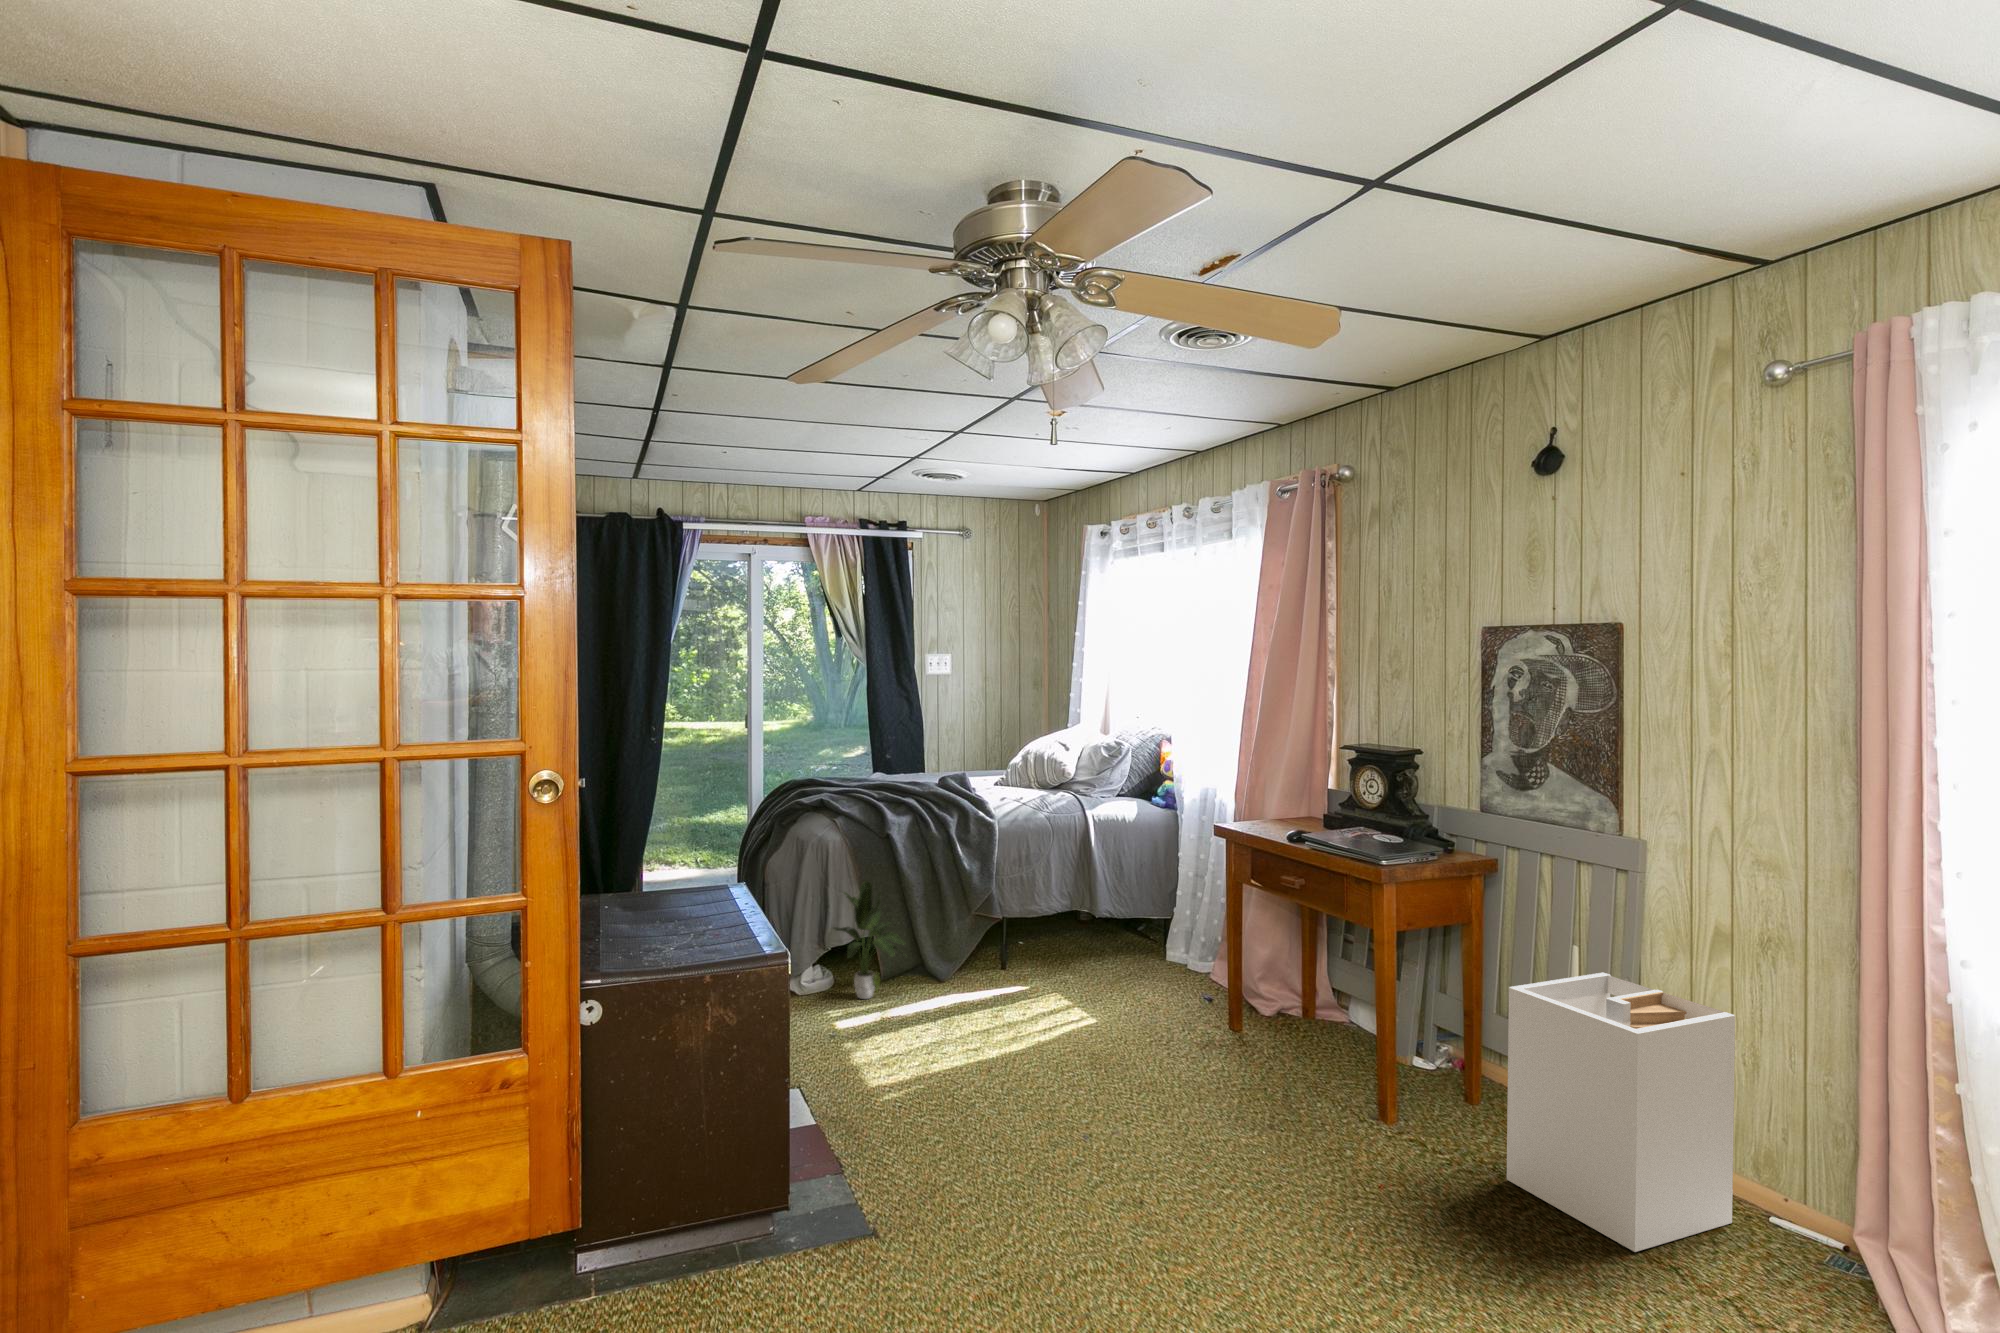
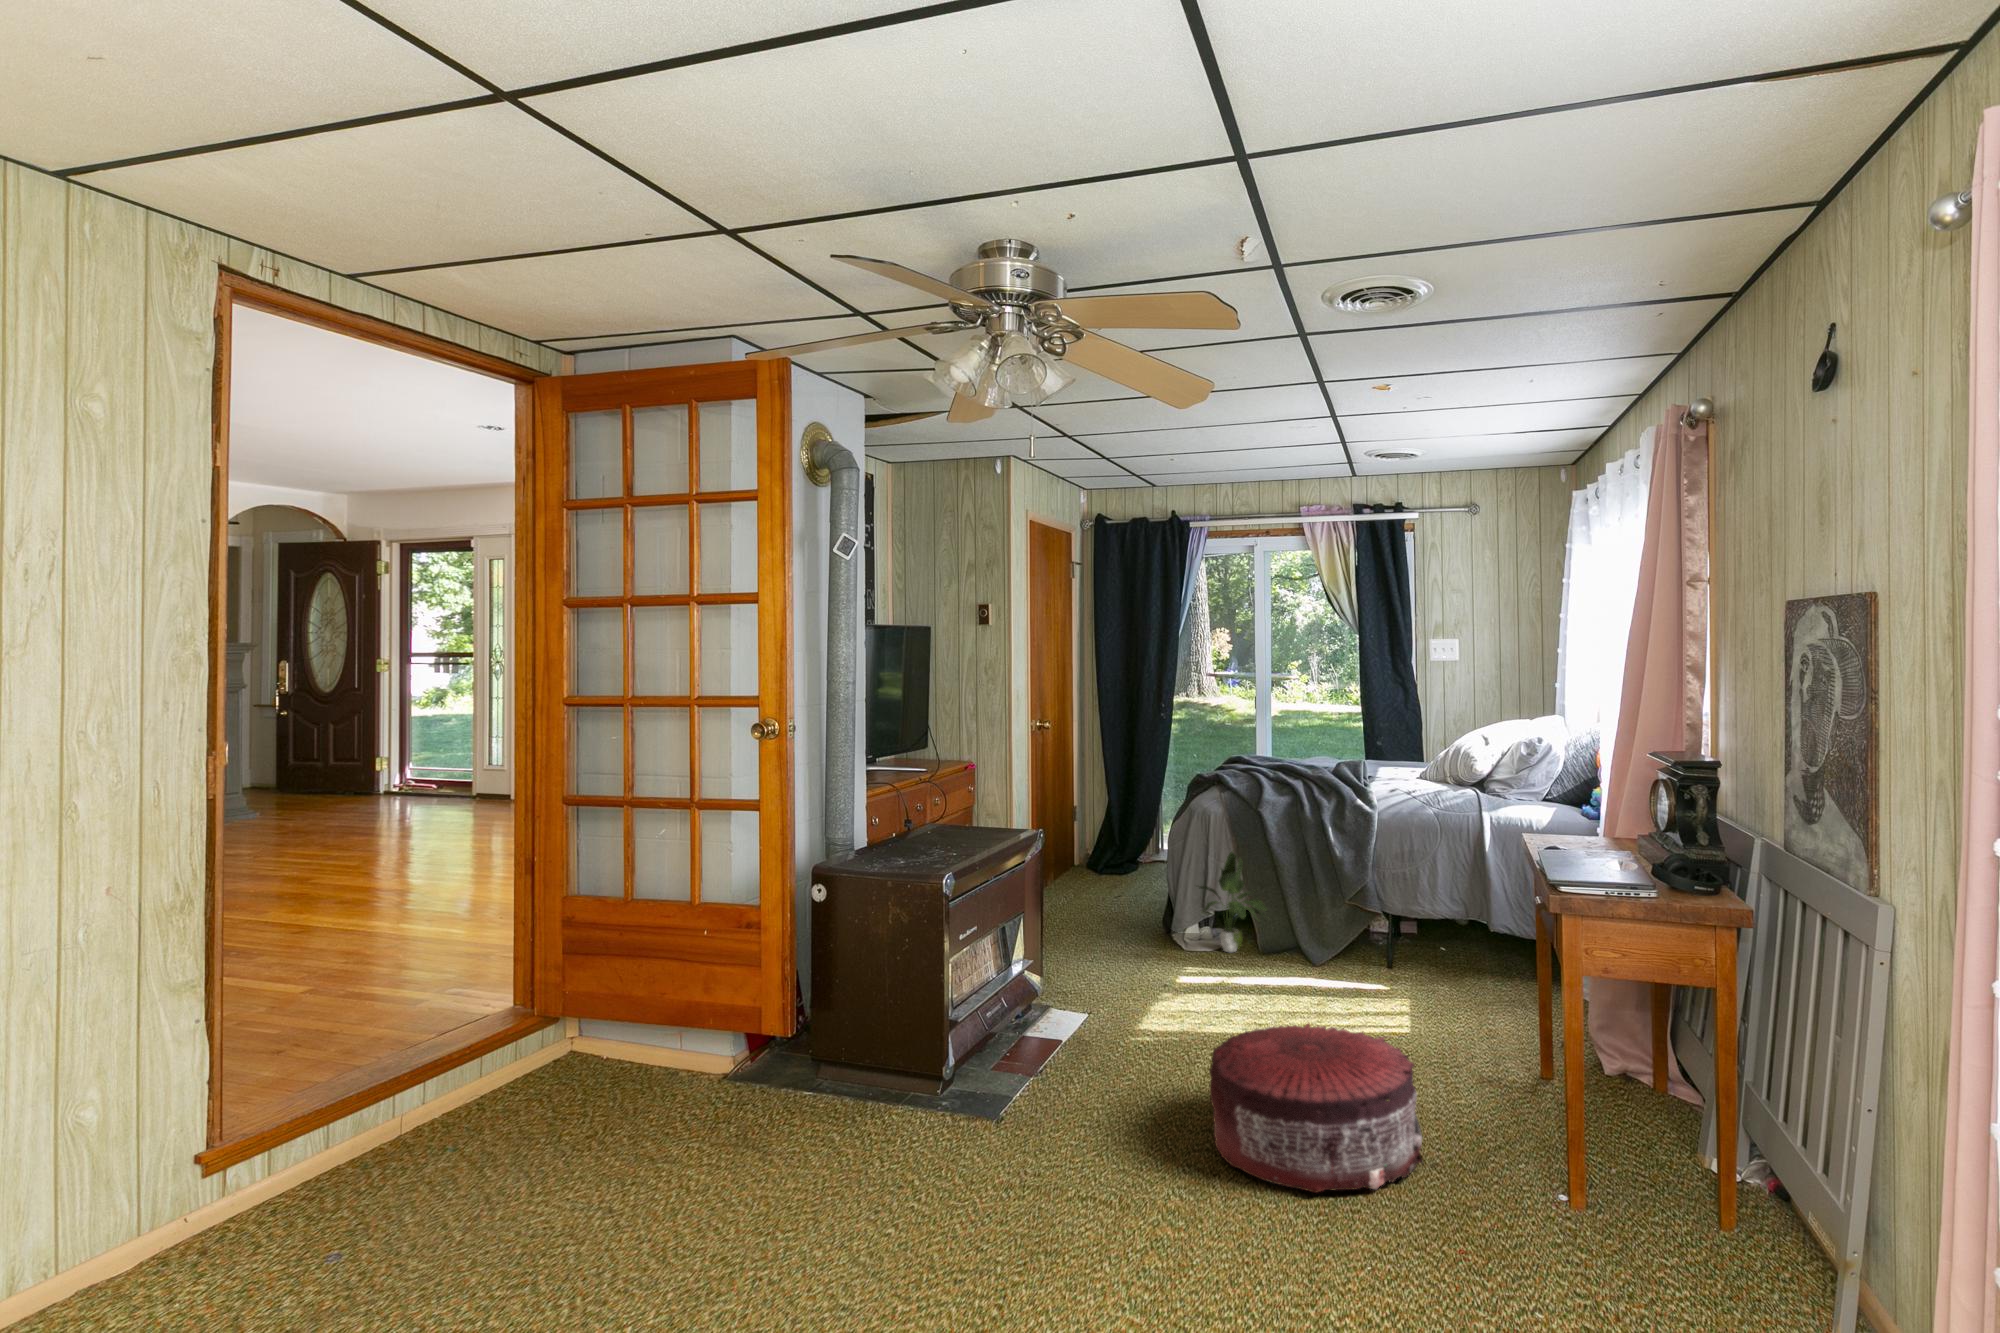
laundry hamper: present [1507,973,1735,1252] -> none [1585,1012,1779,1299]
pouf: none [1136,1058,1379,1274] -> present [1209,1022,1423,1193]

